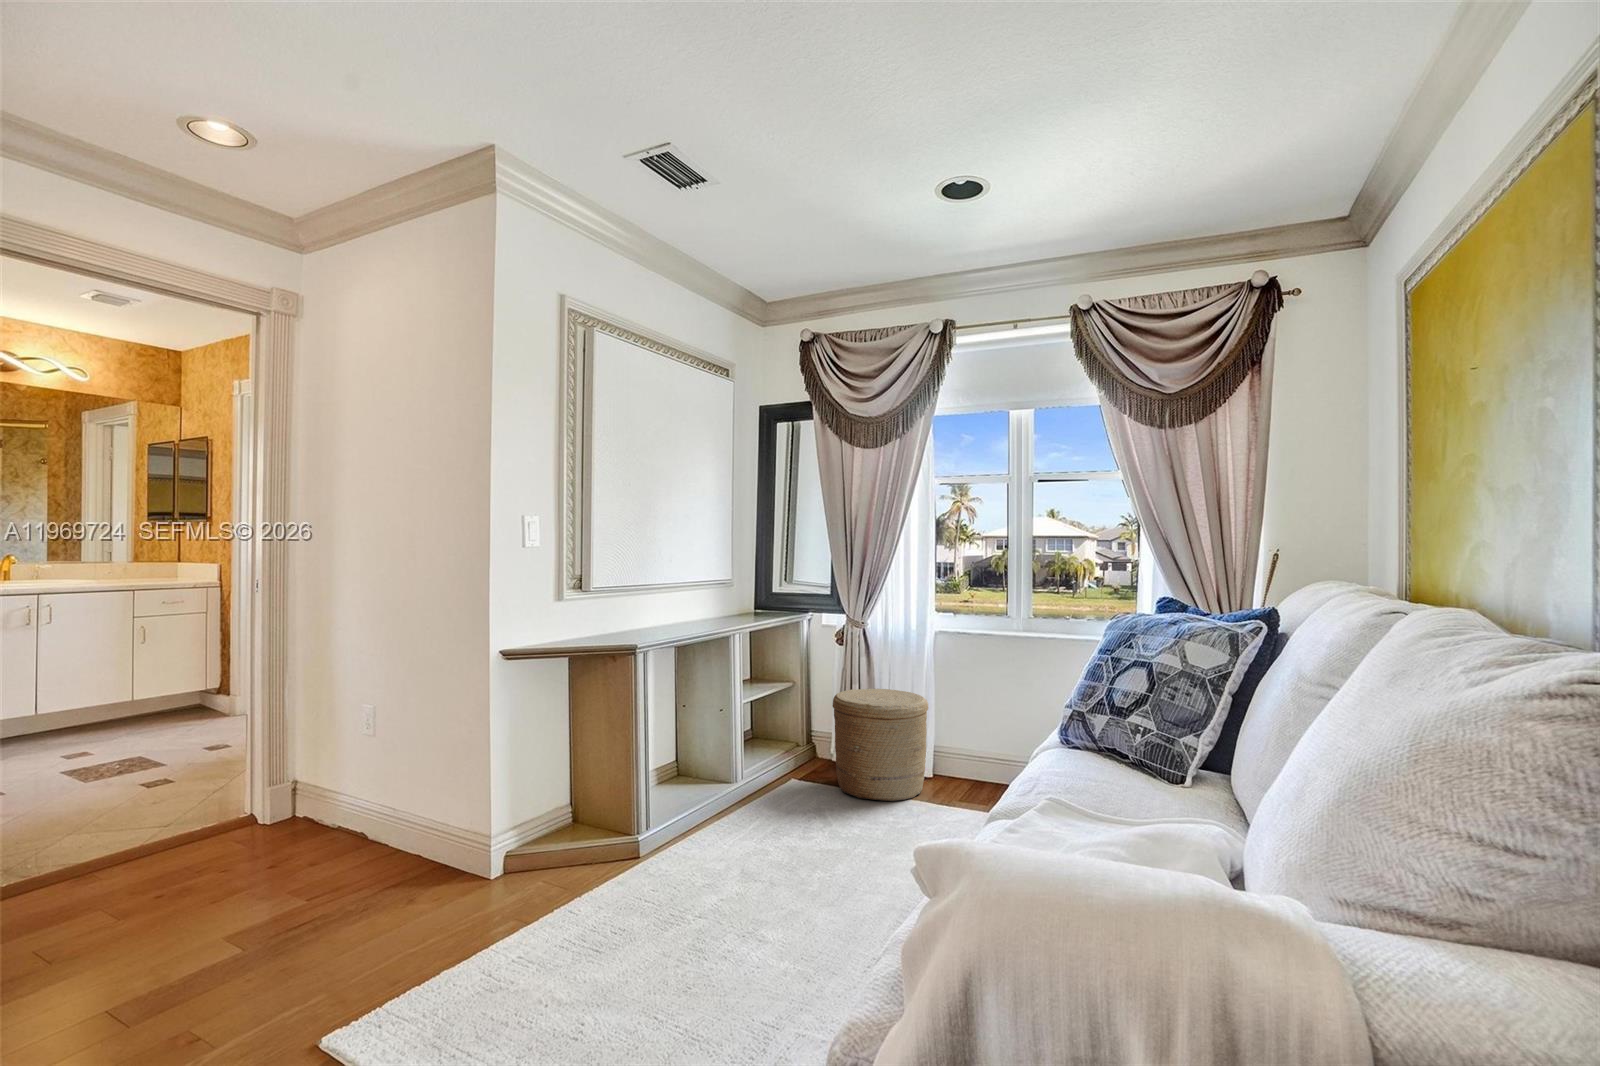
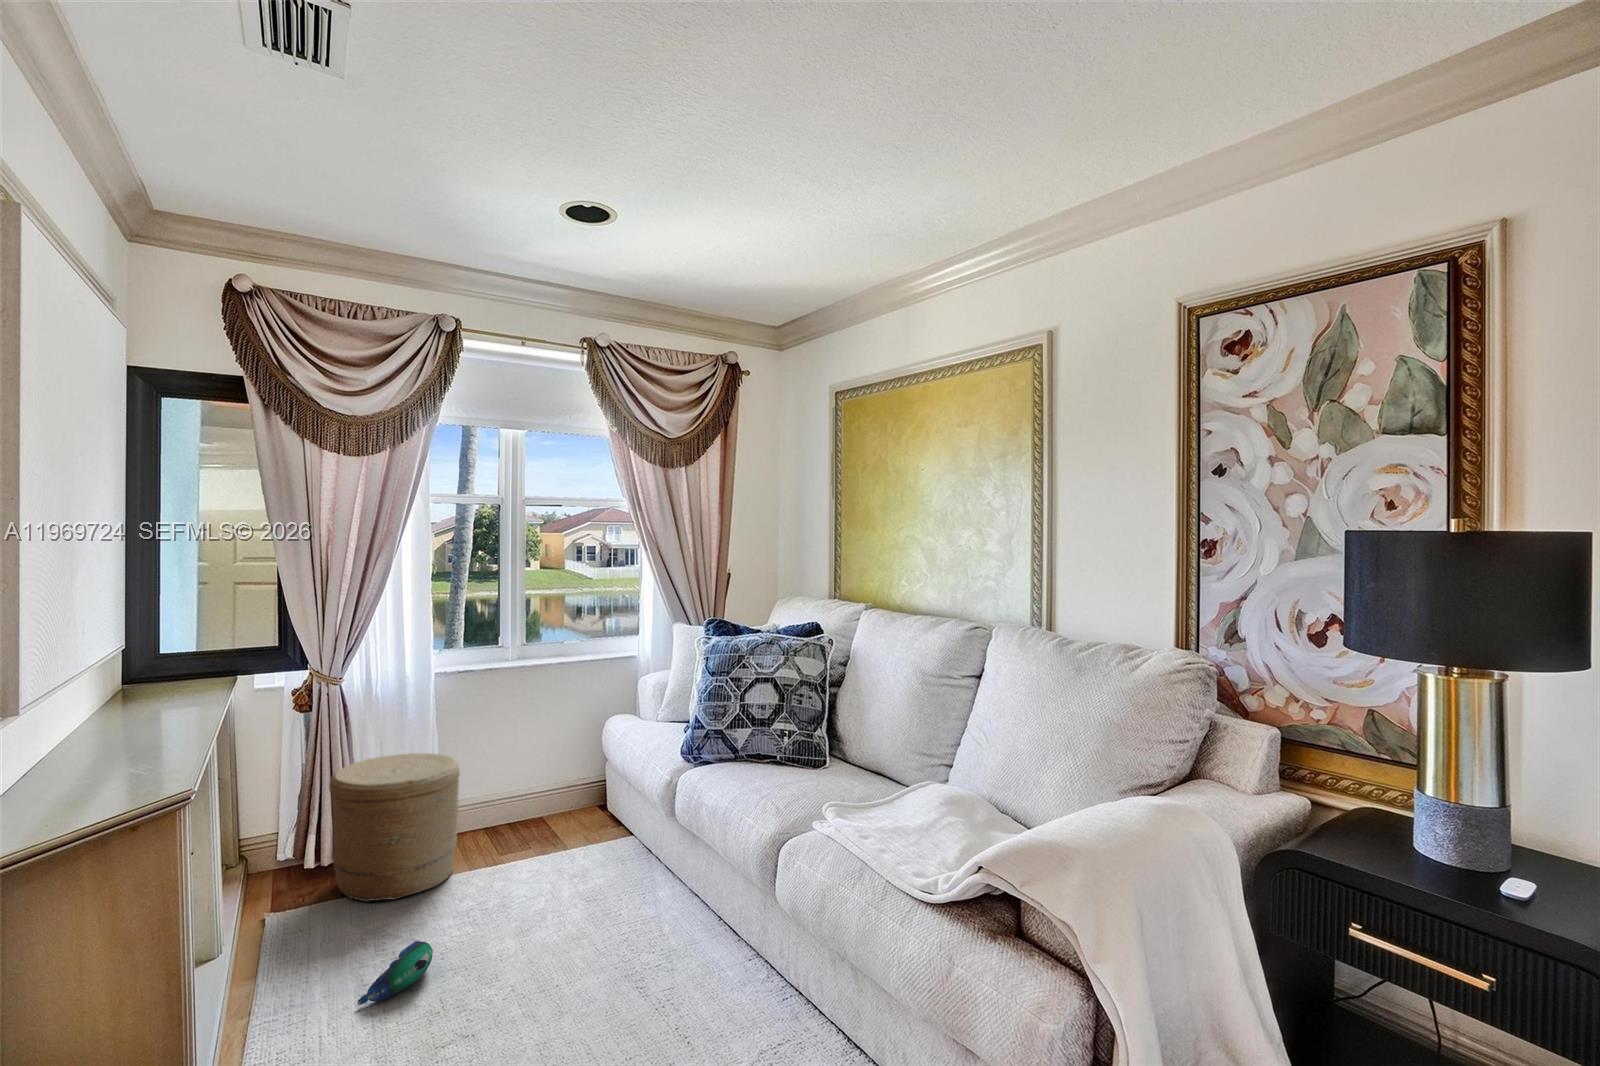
plush toy: none [758,818,827,846] -> present [358,941,433,1005]

